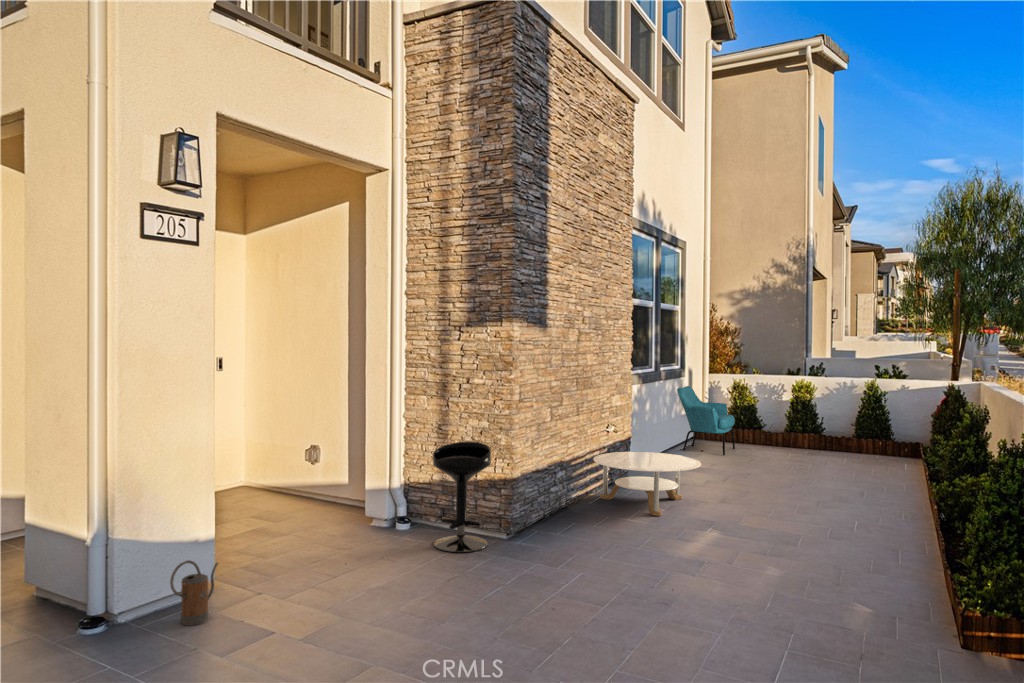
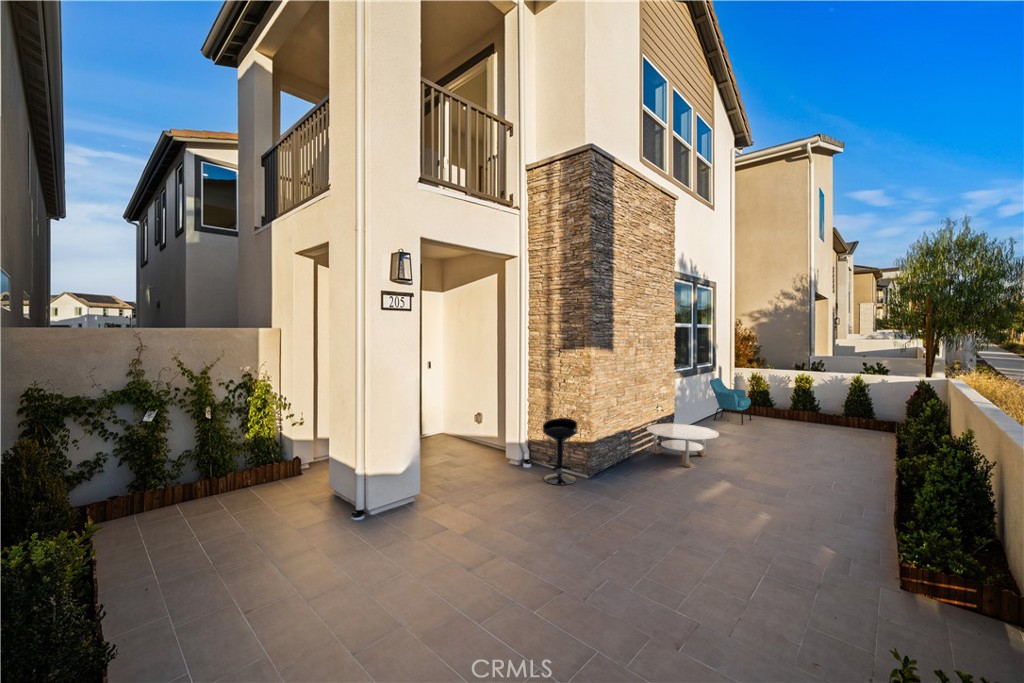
watering can: present [170,560,218,626] -> none [397,484,422,519]

